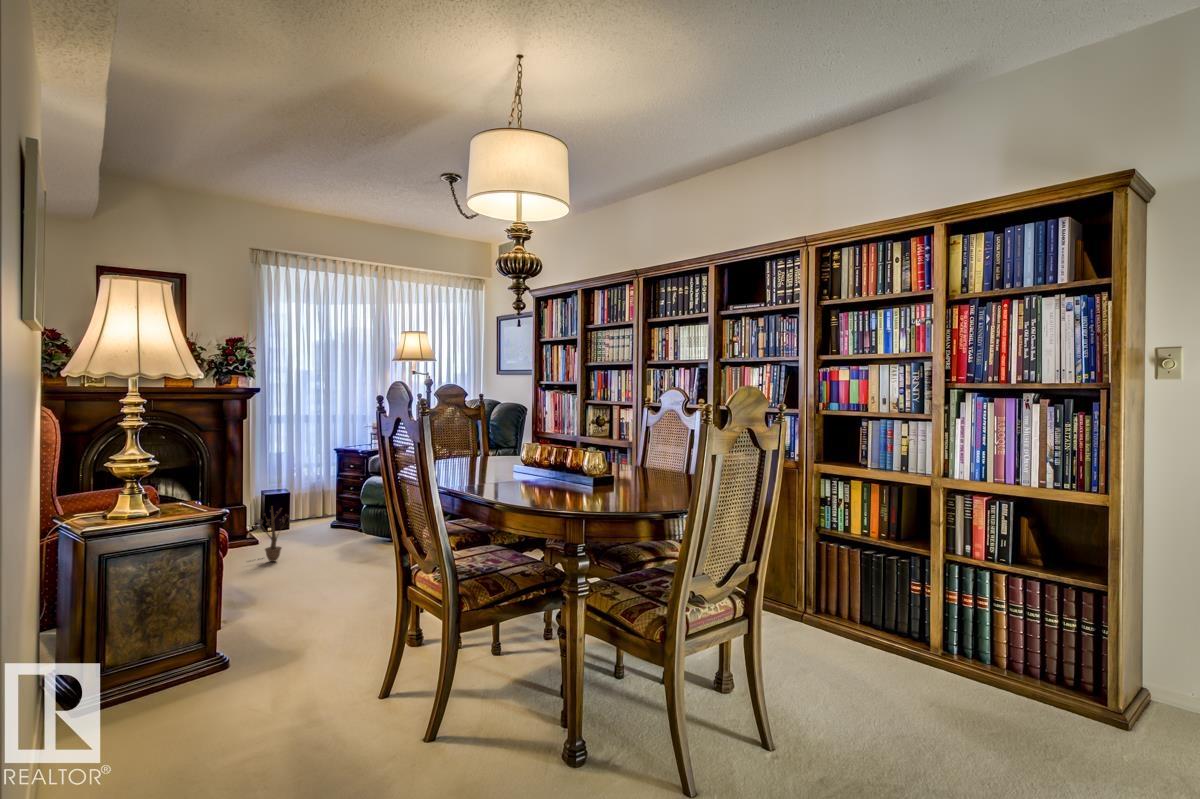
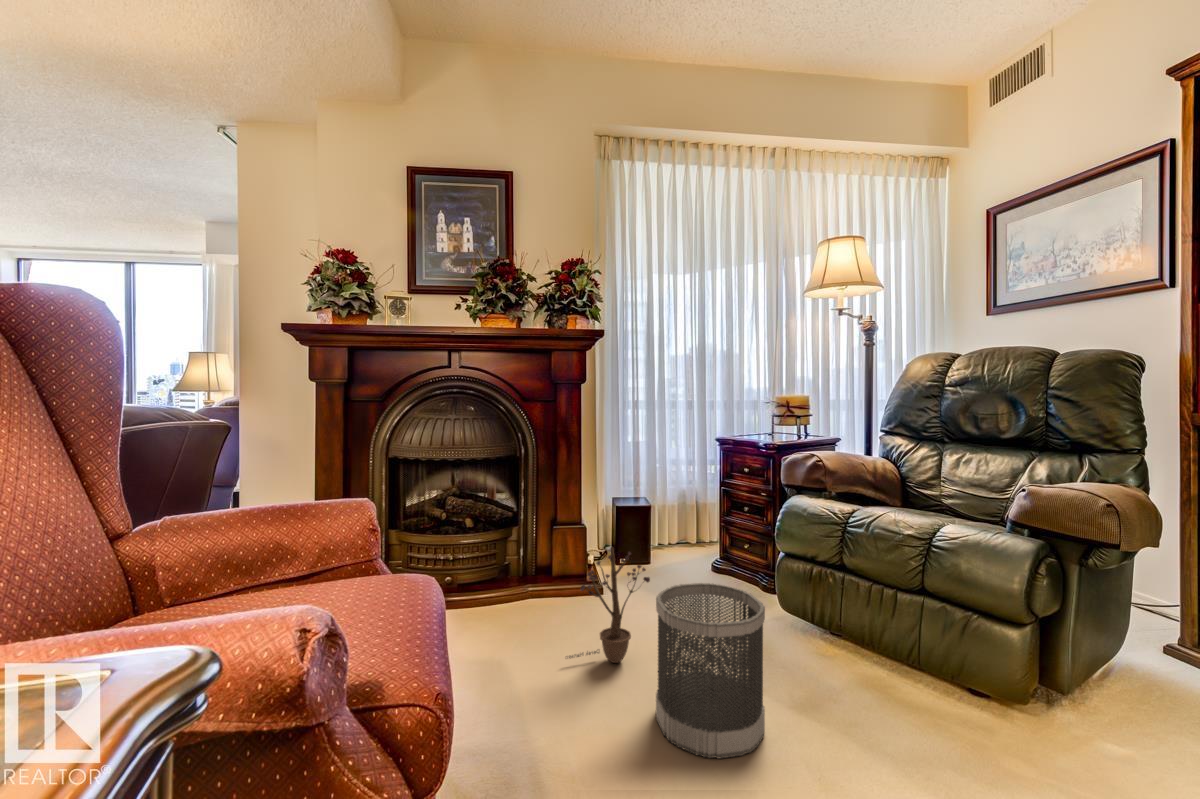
wastebasket: none [295,515,343,574] -> present [656,583,765,759]

